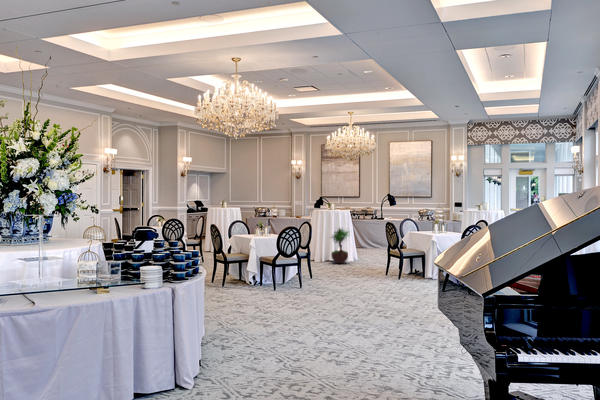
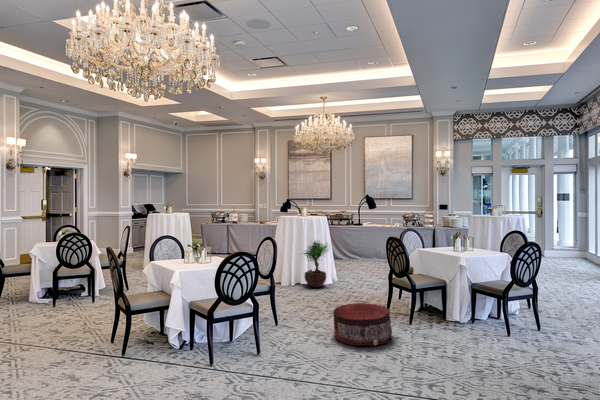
pouf: none [347,263,383,286] -> present [333,303,392,346]

